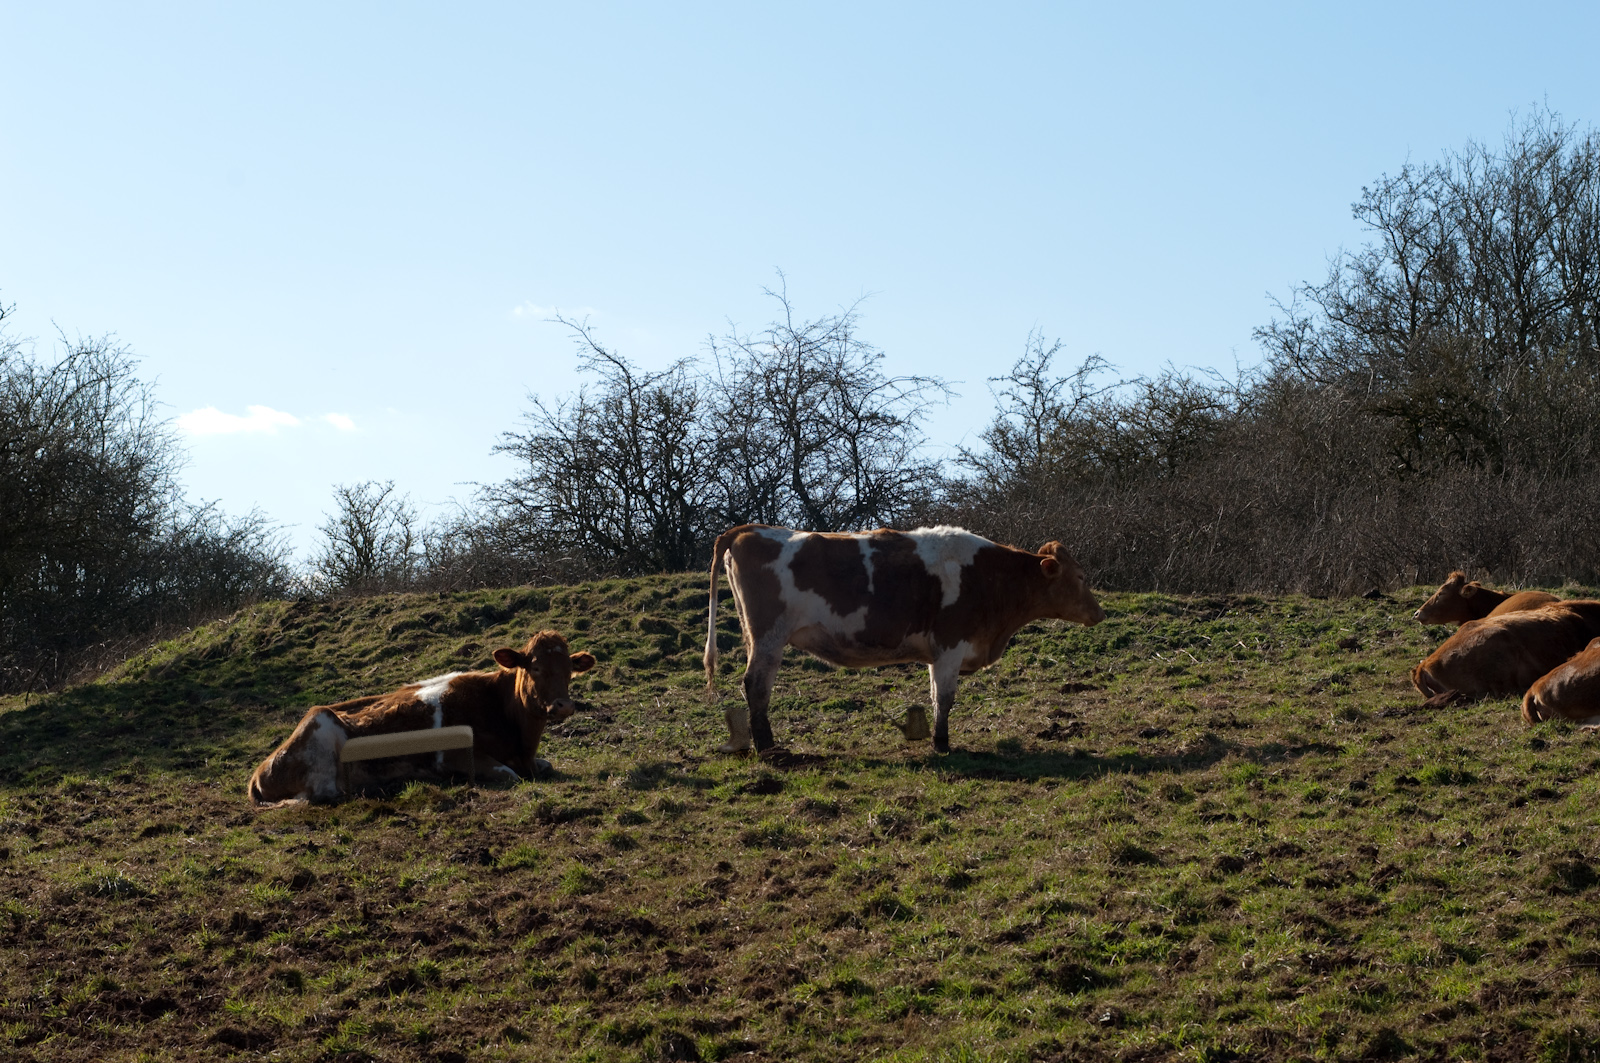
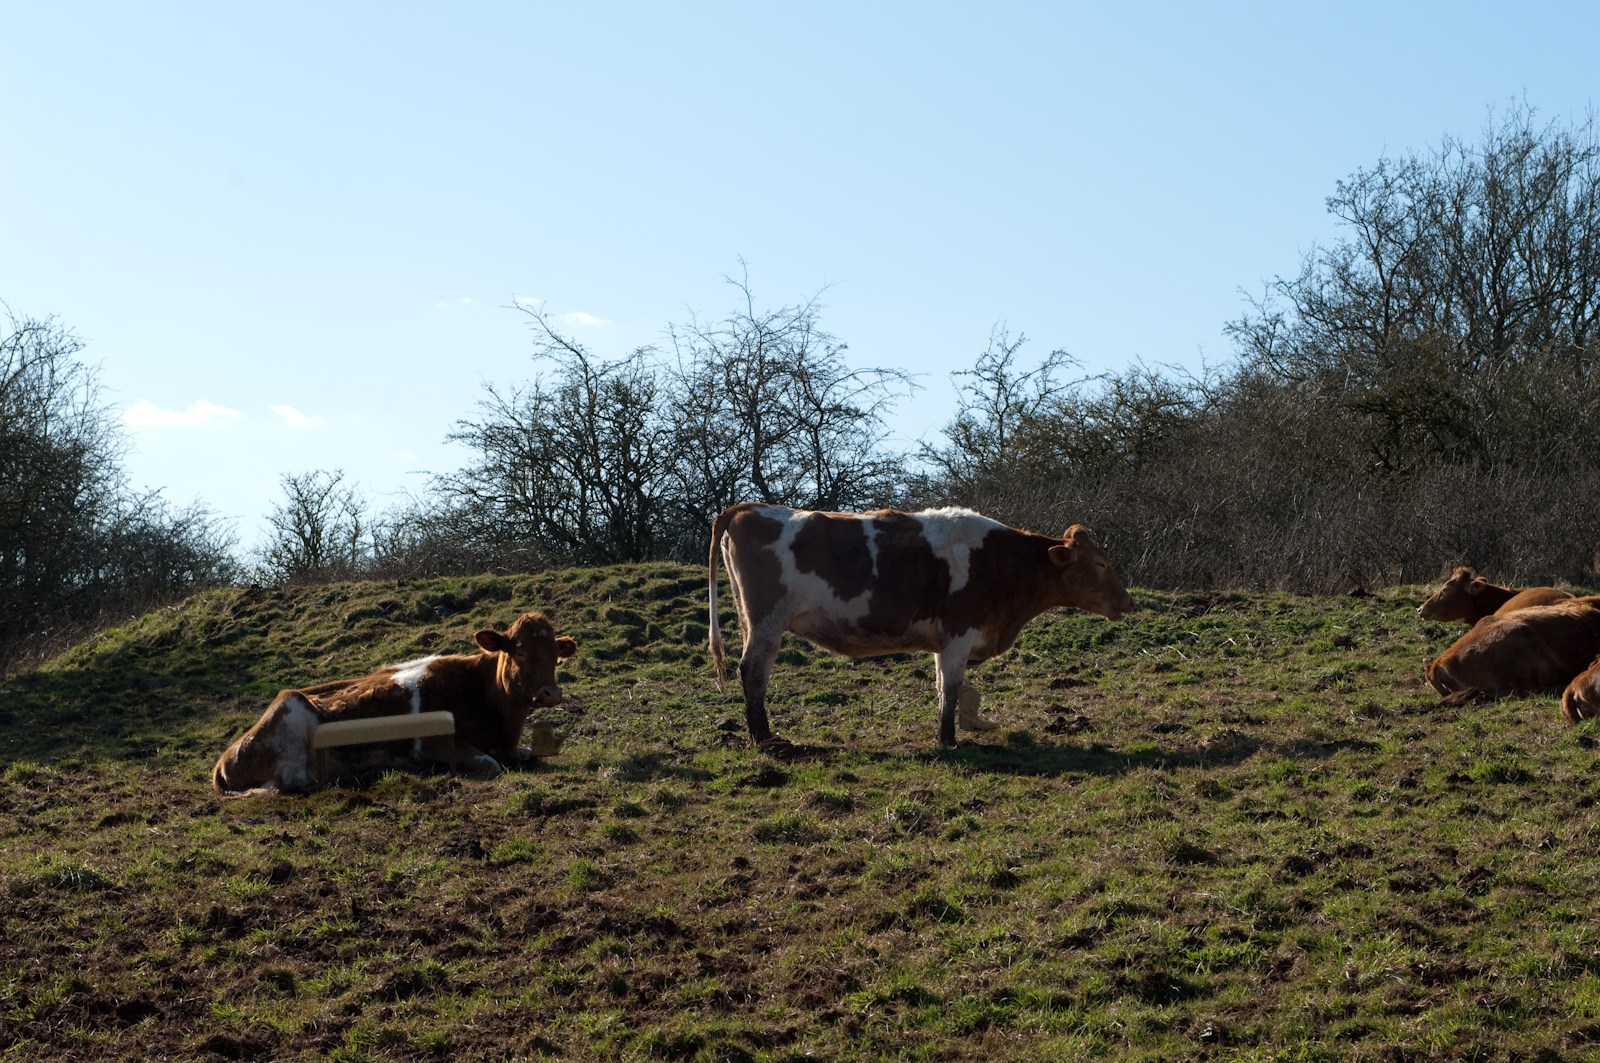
watering can: present [877,705,935,739] -> present [521,714,583,756]
boots: present [716,708,751,753] -> present [958,685,996,730]

